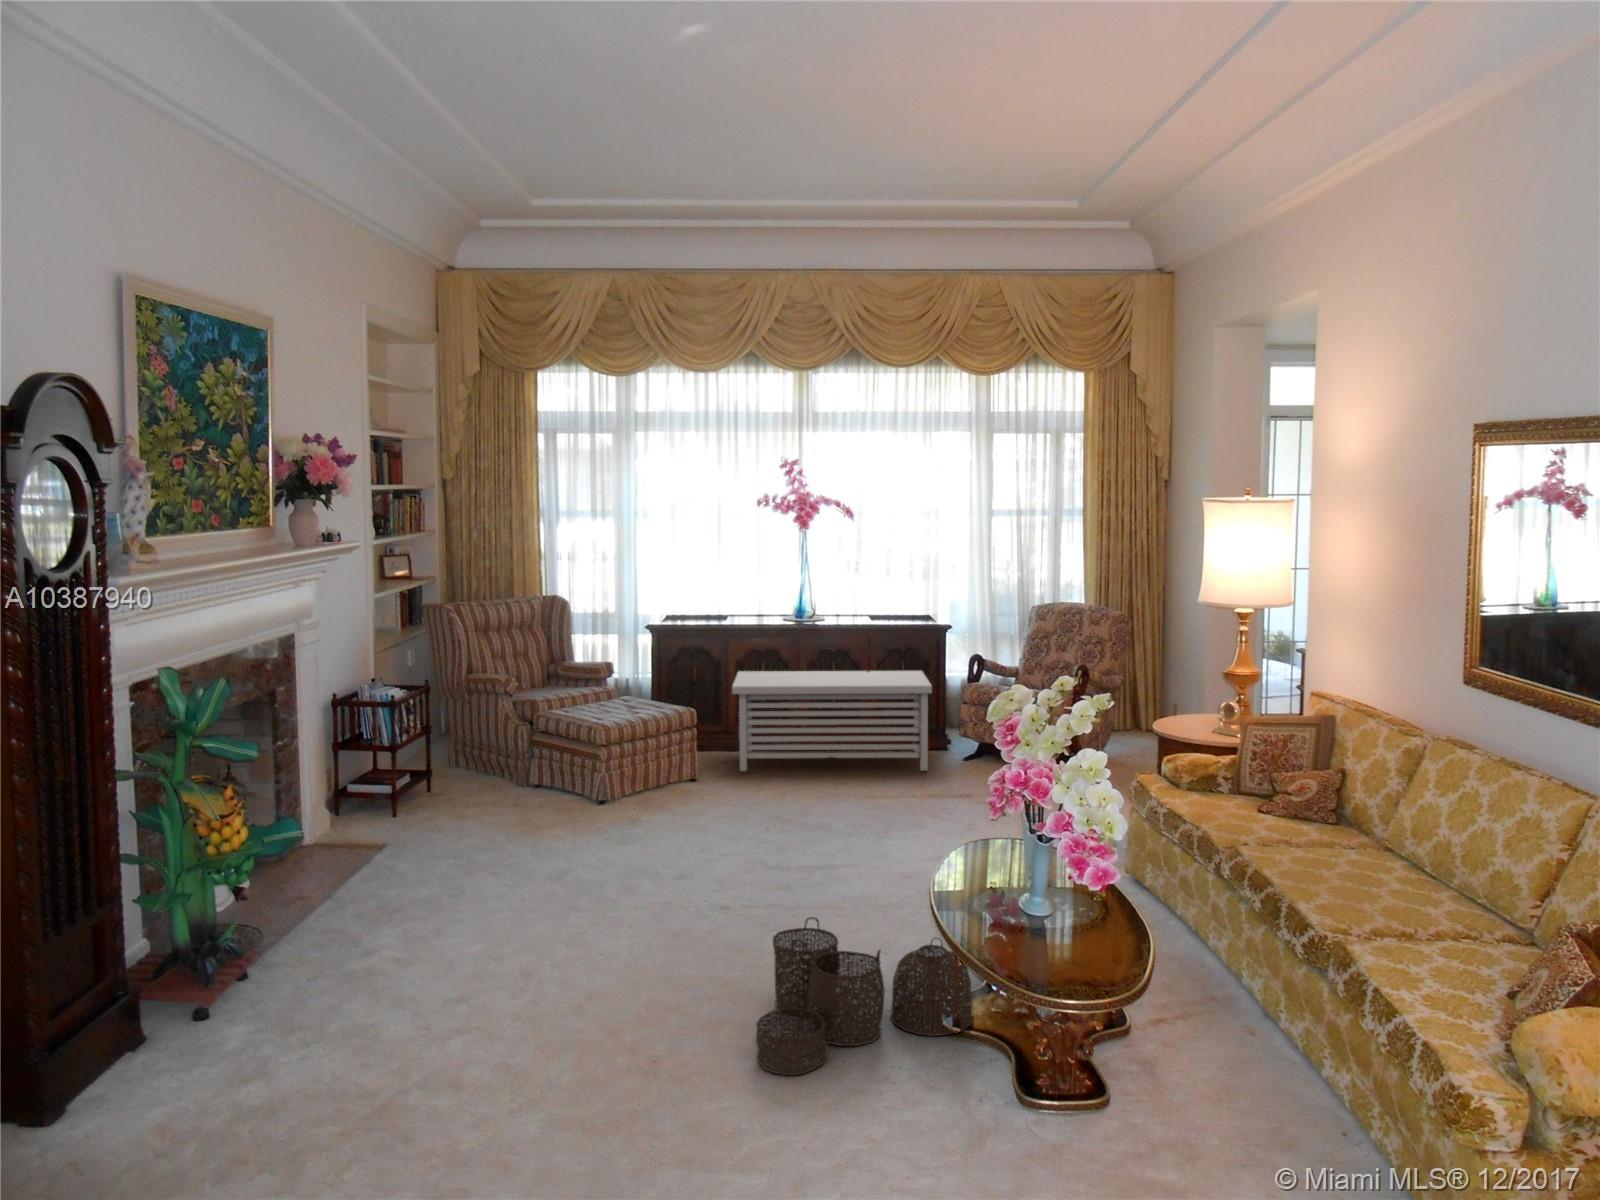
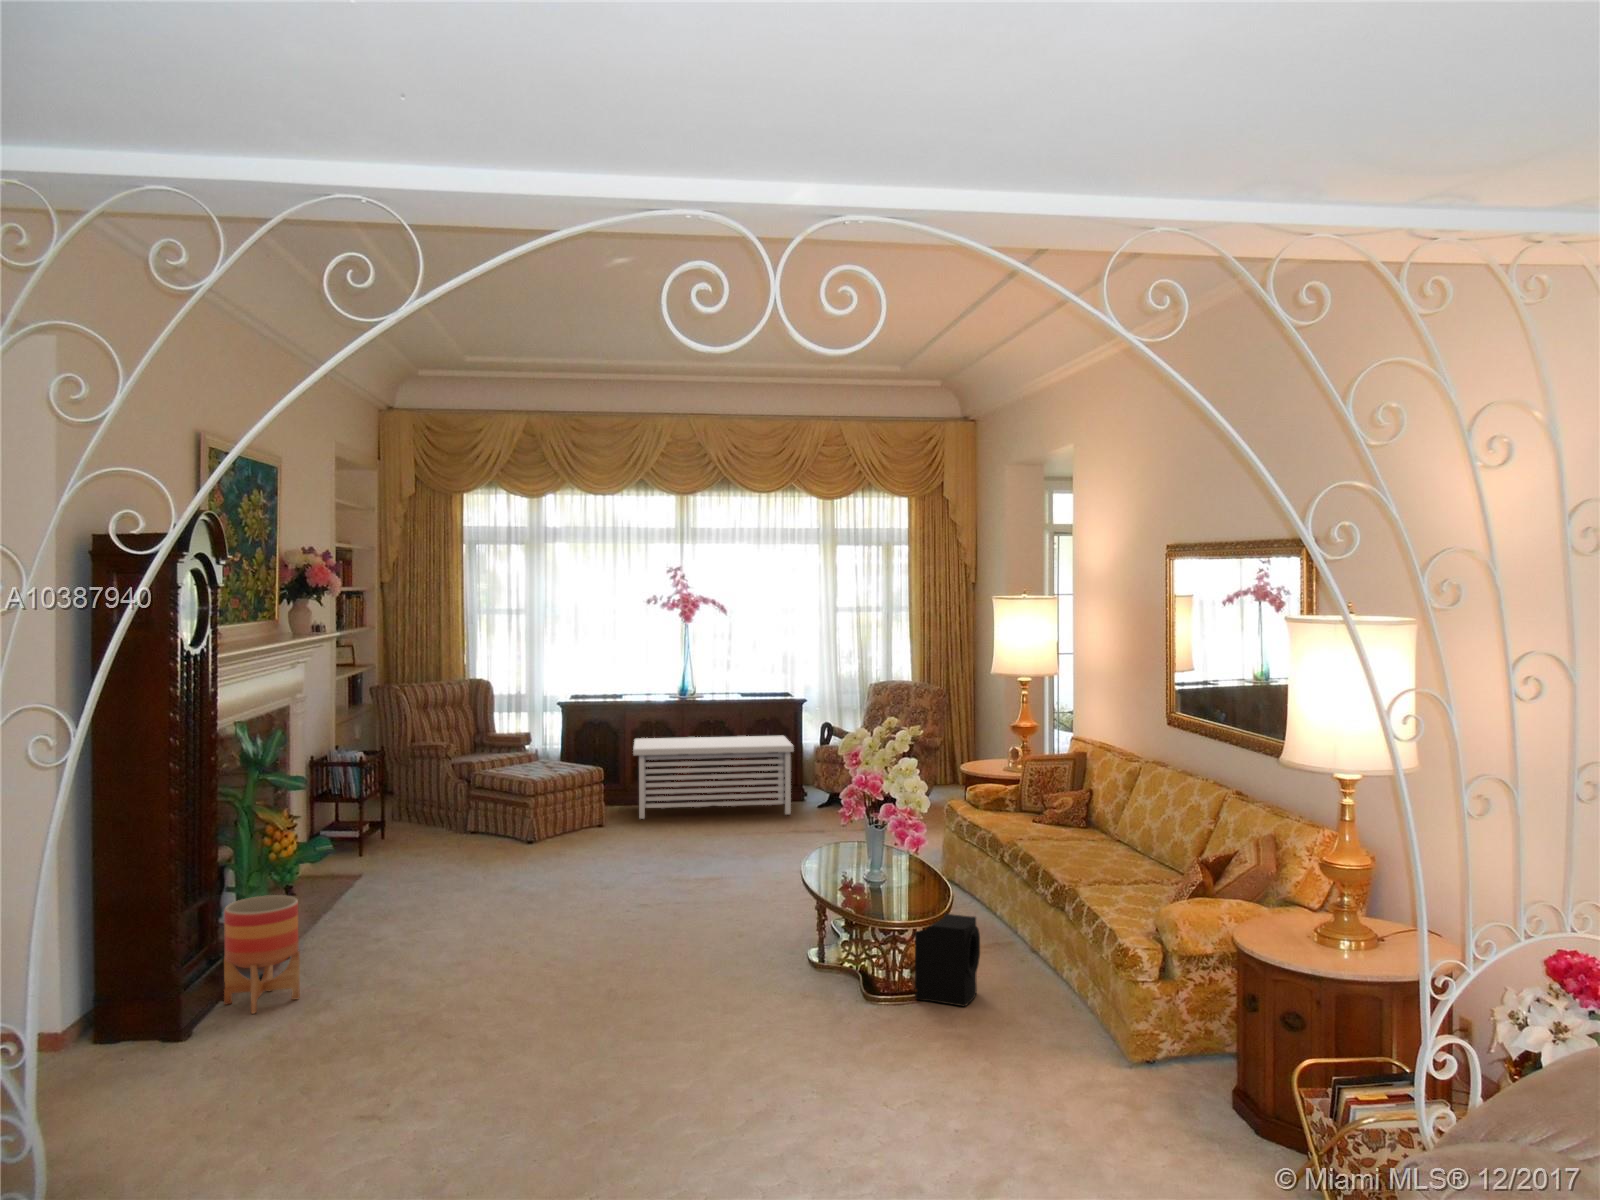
planter: none [131,898,239,1062] -> present [224,895,300,1014]
woven basket: present [756,917,973,1075] -> none [688,899,837,999]
speaker: none [1087,962,1188,1114] -> present [915,914,980,1006]

